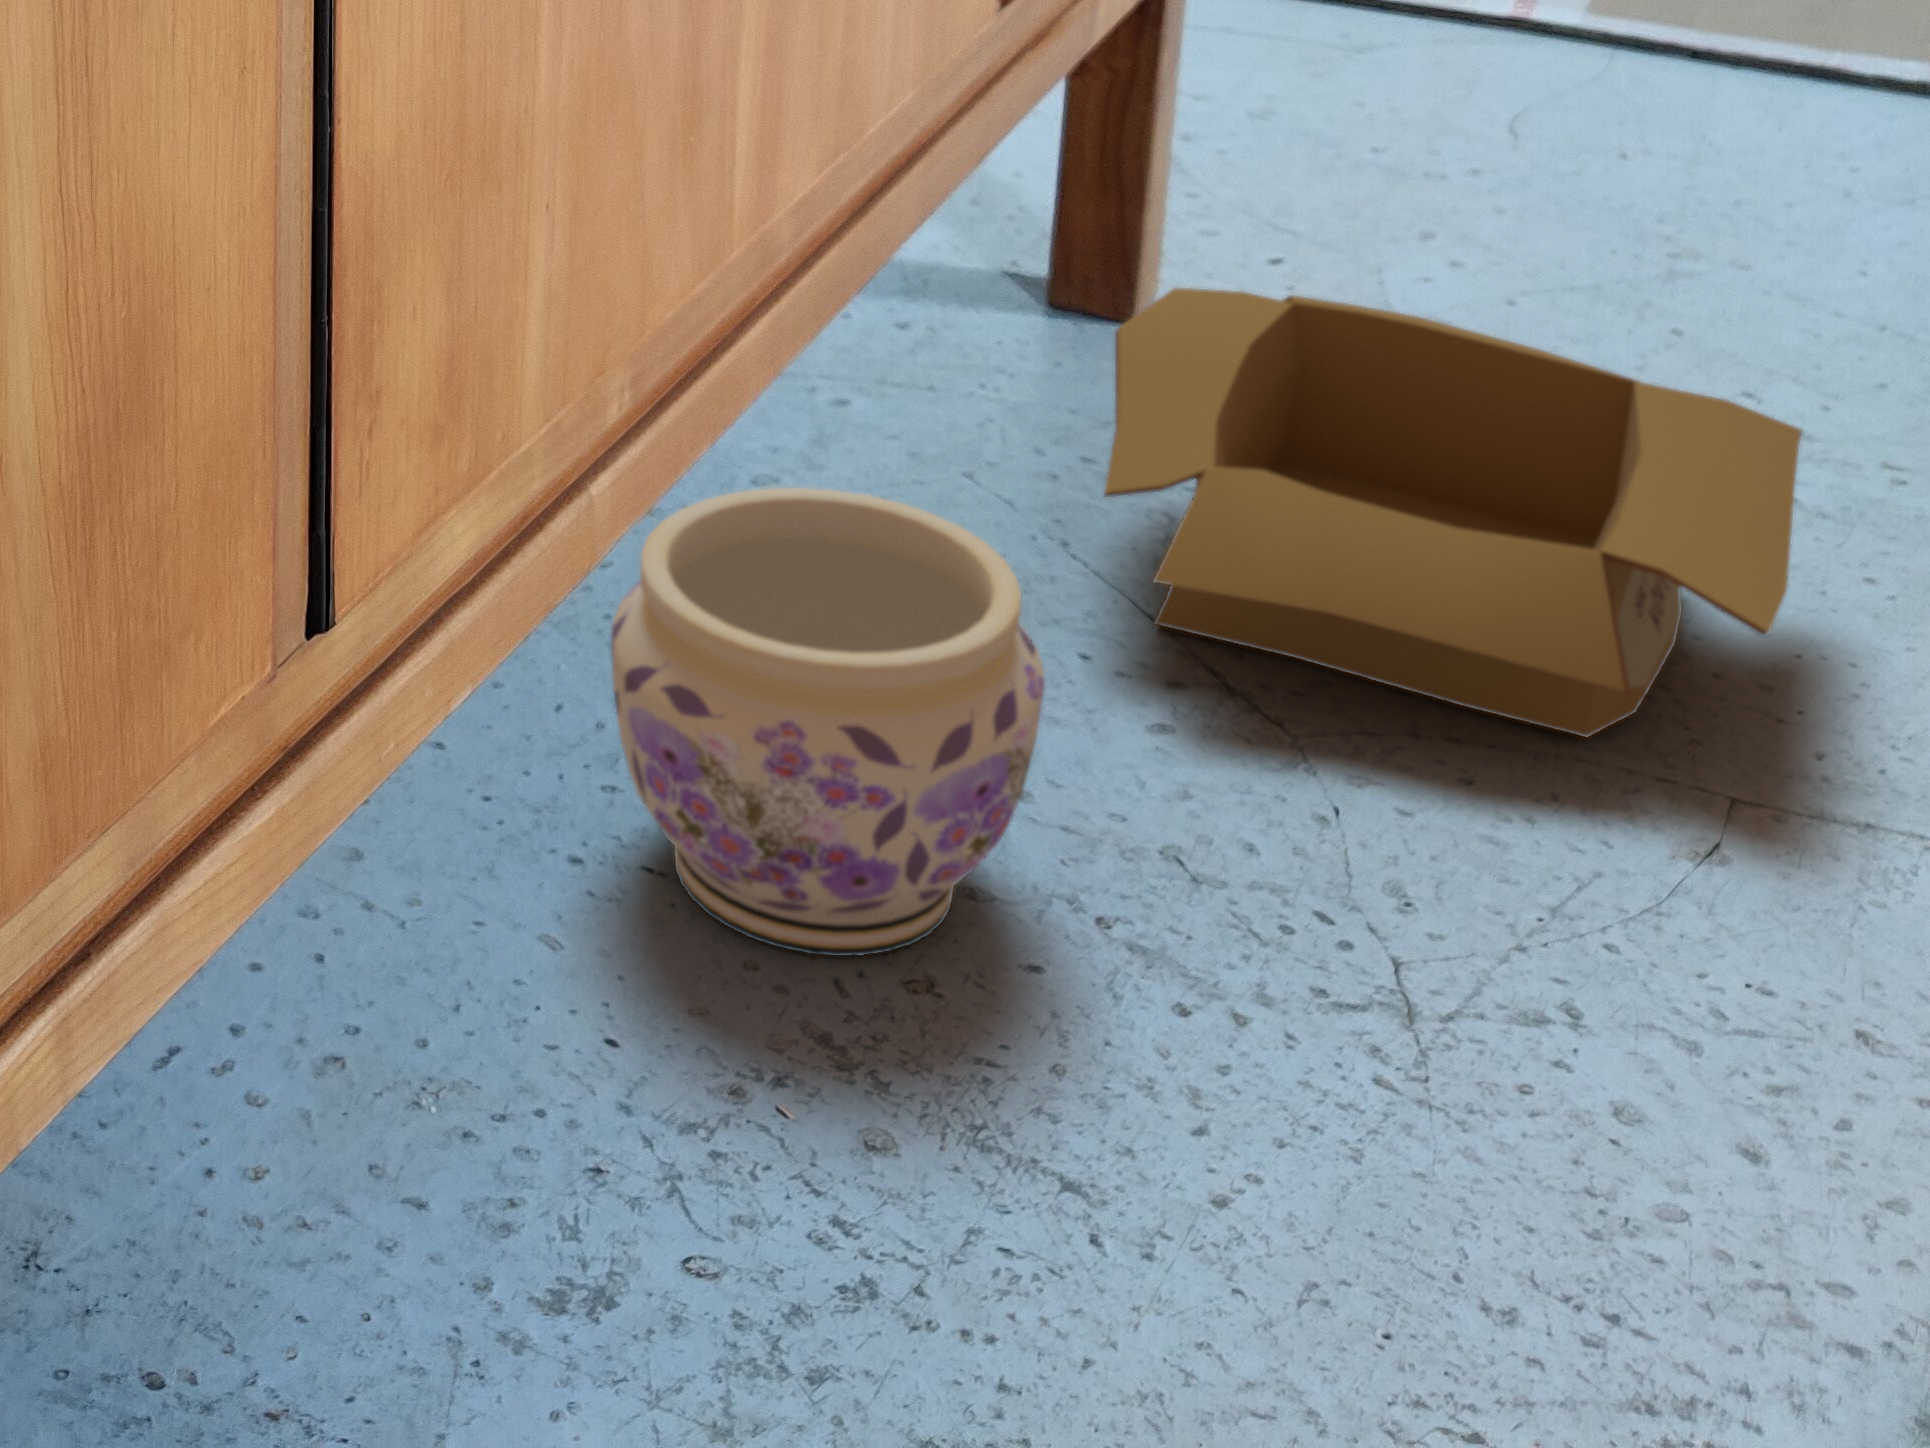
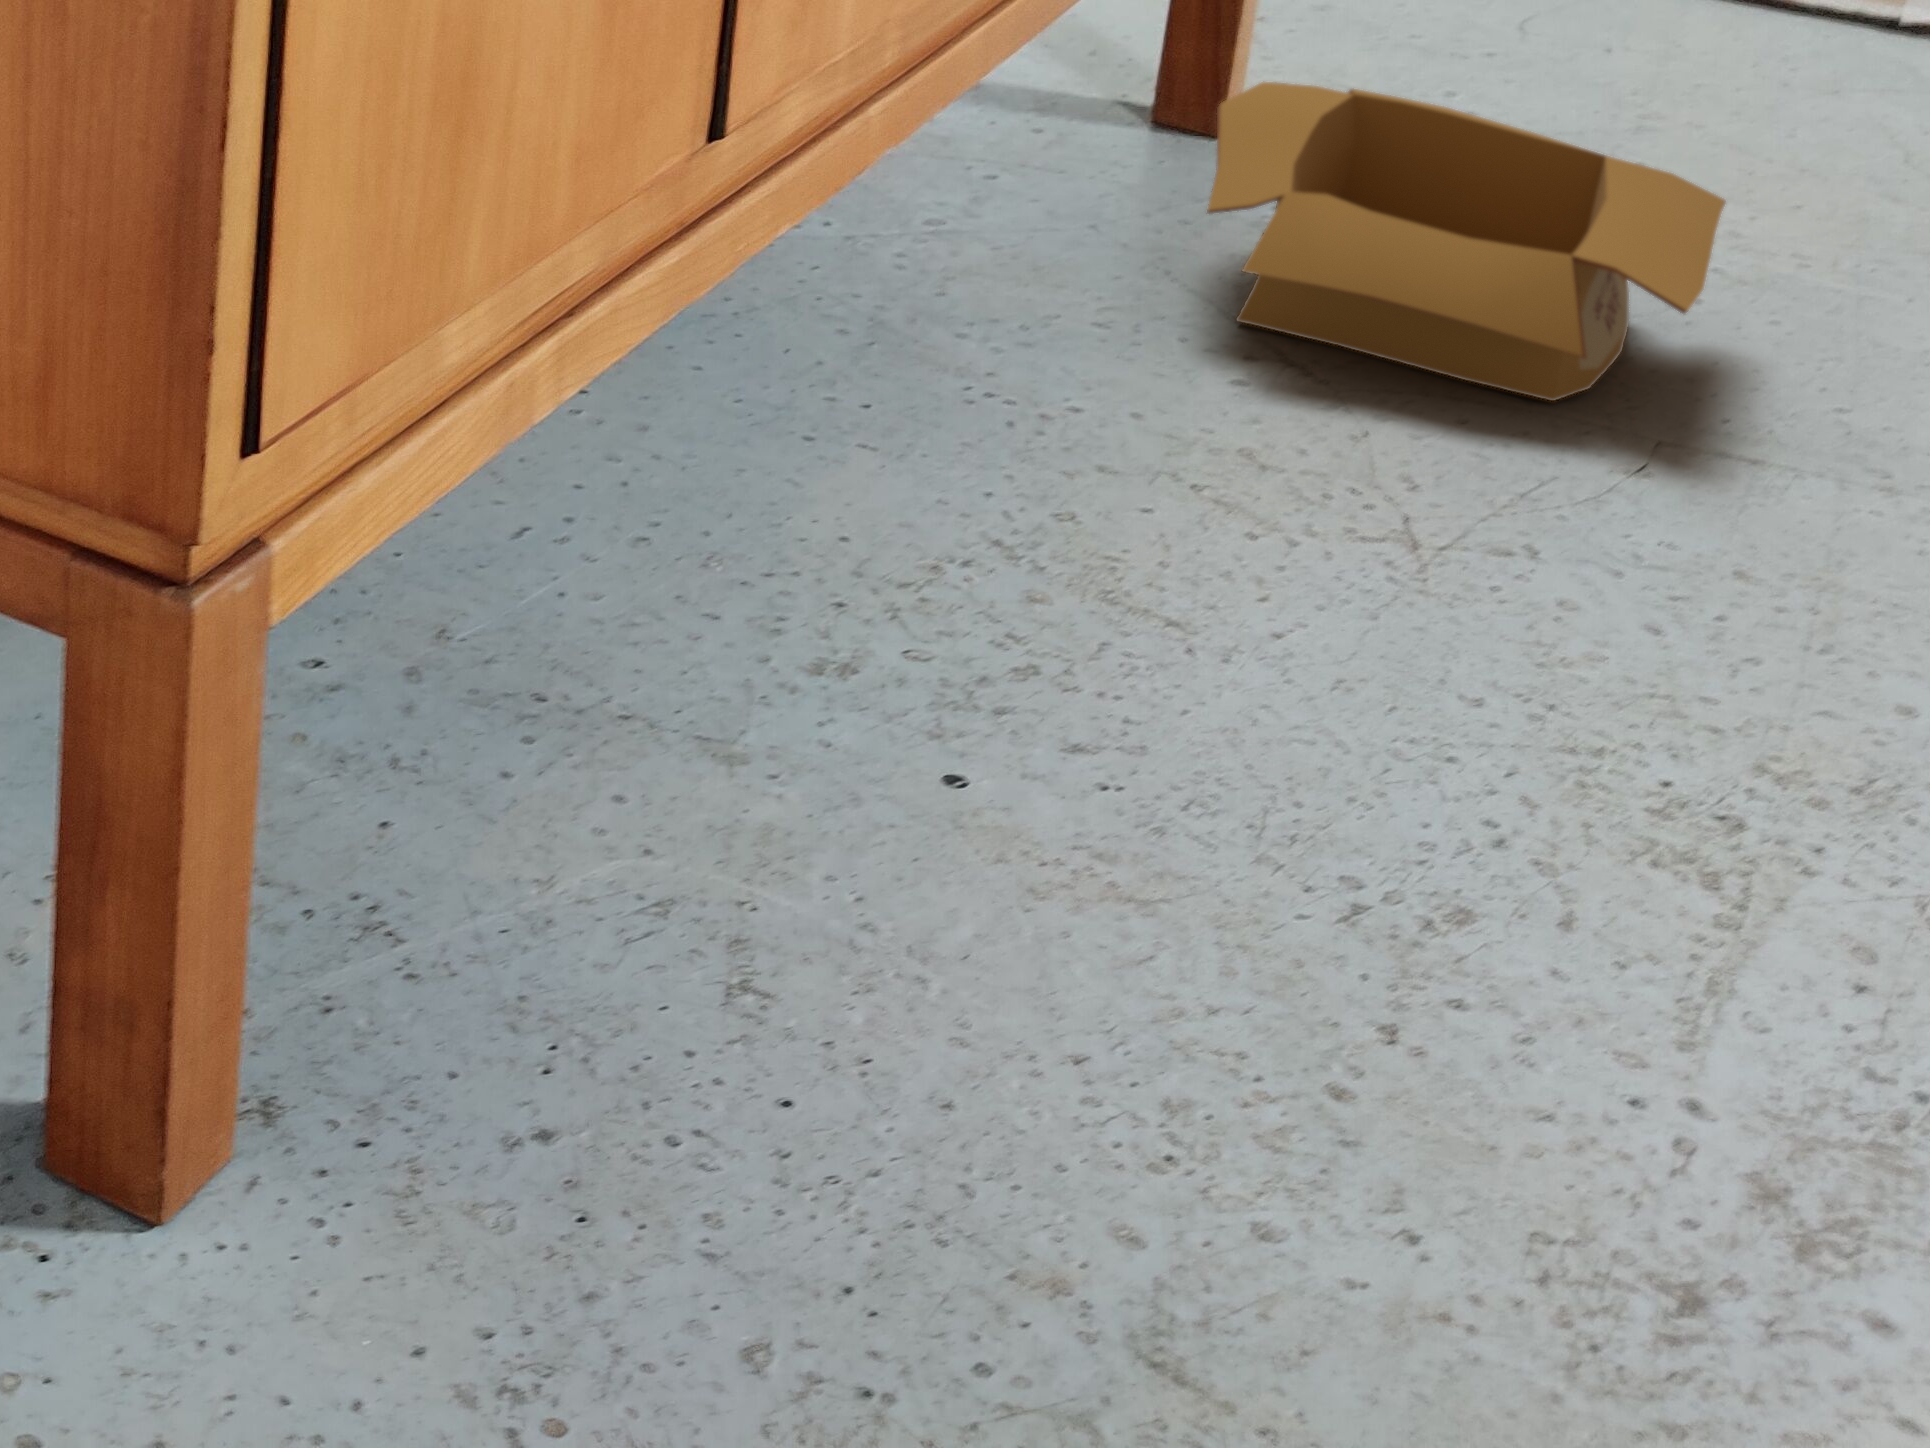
planter: present [611,488,1045,956] -> none [850,167,1169,496]

